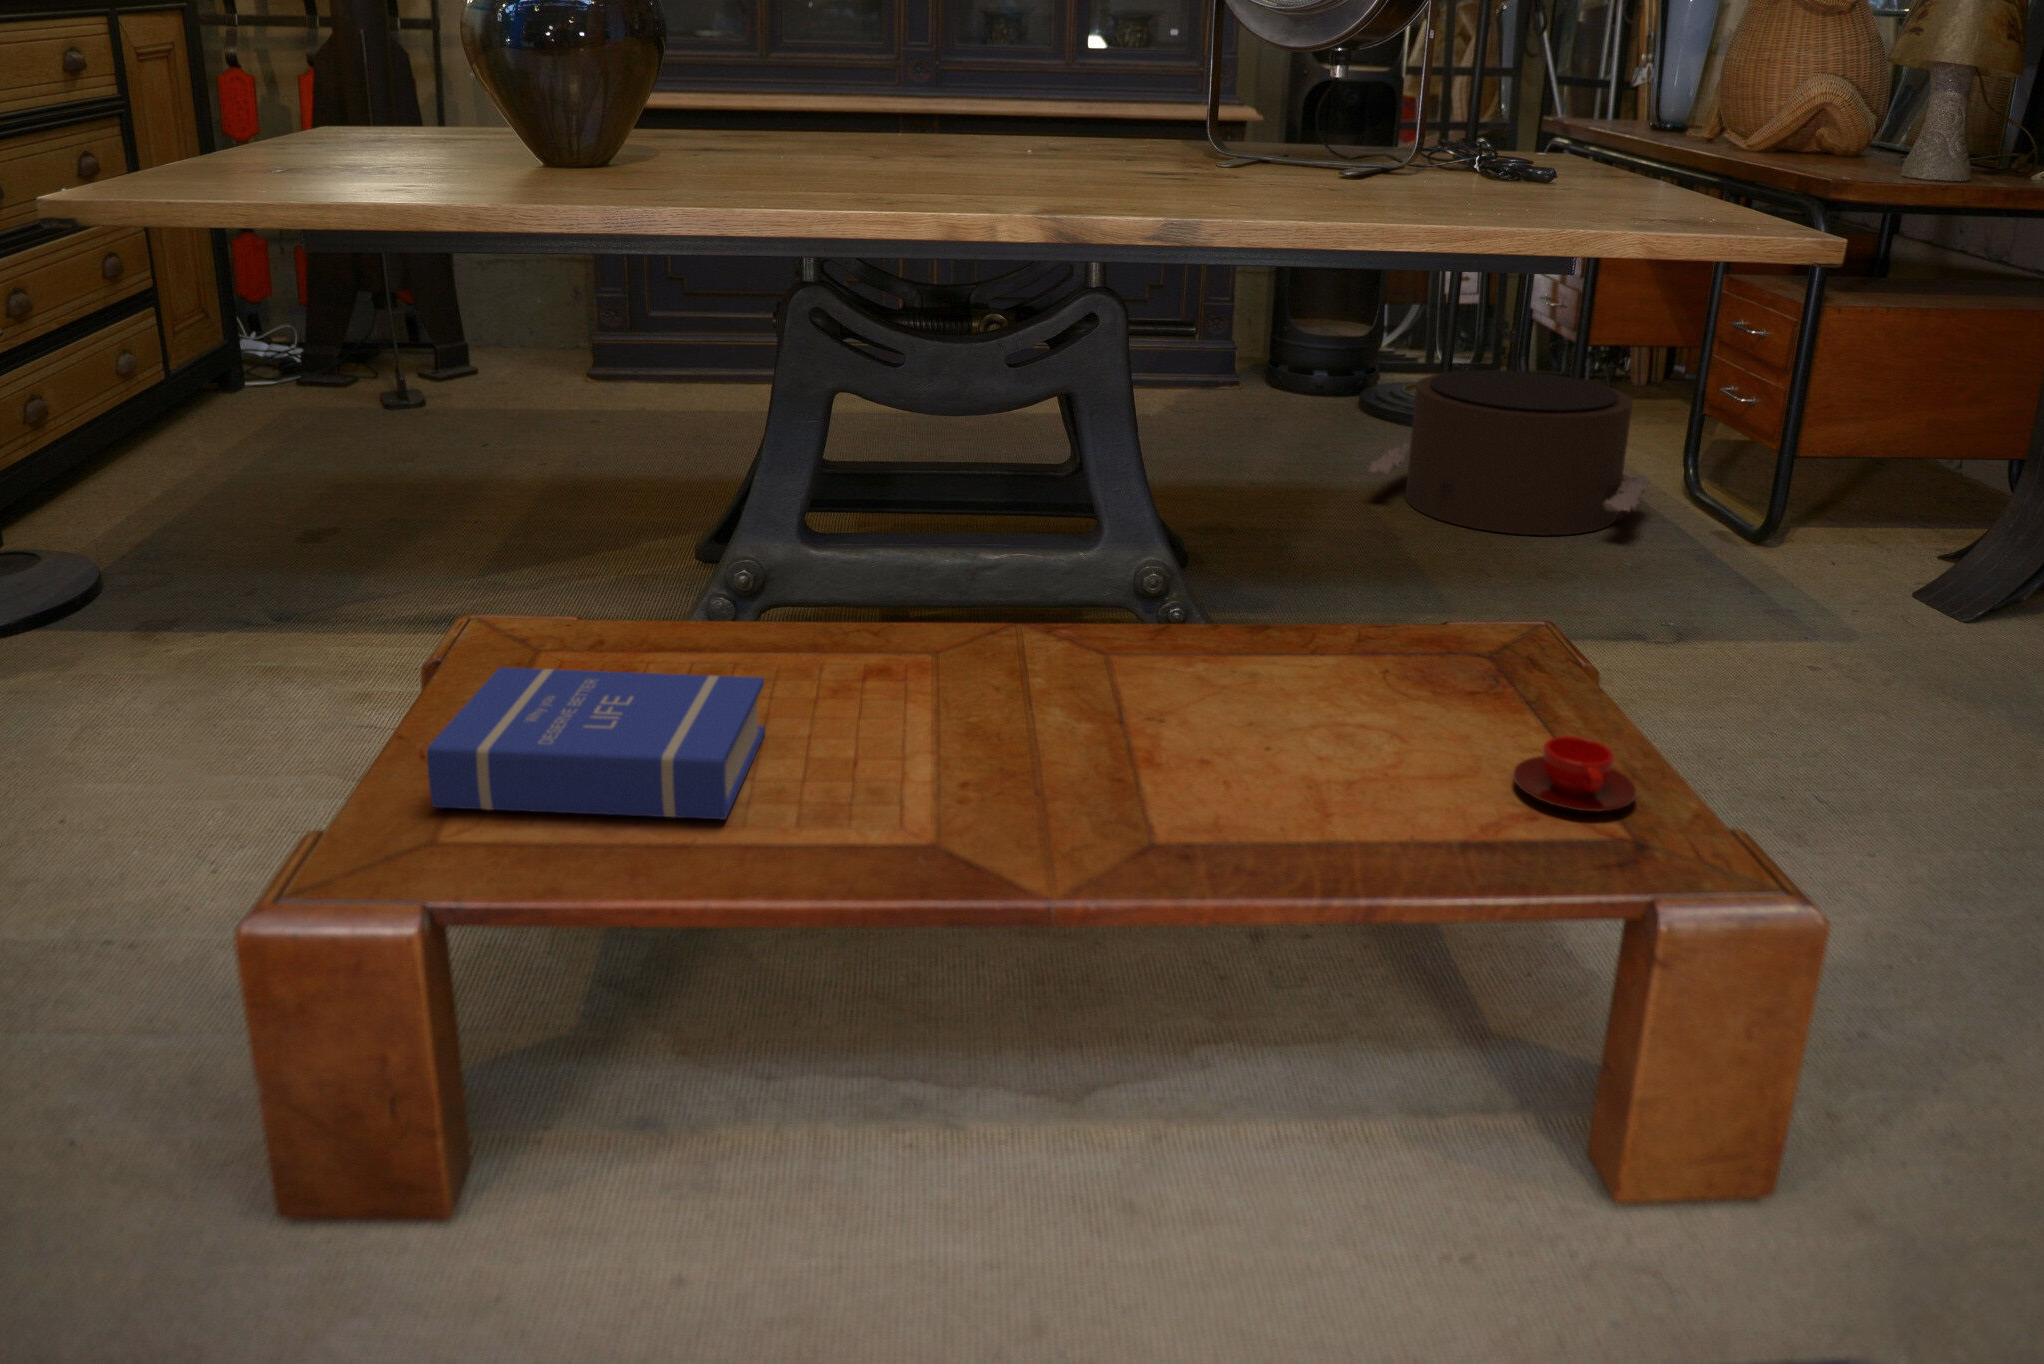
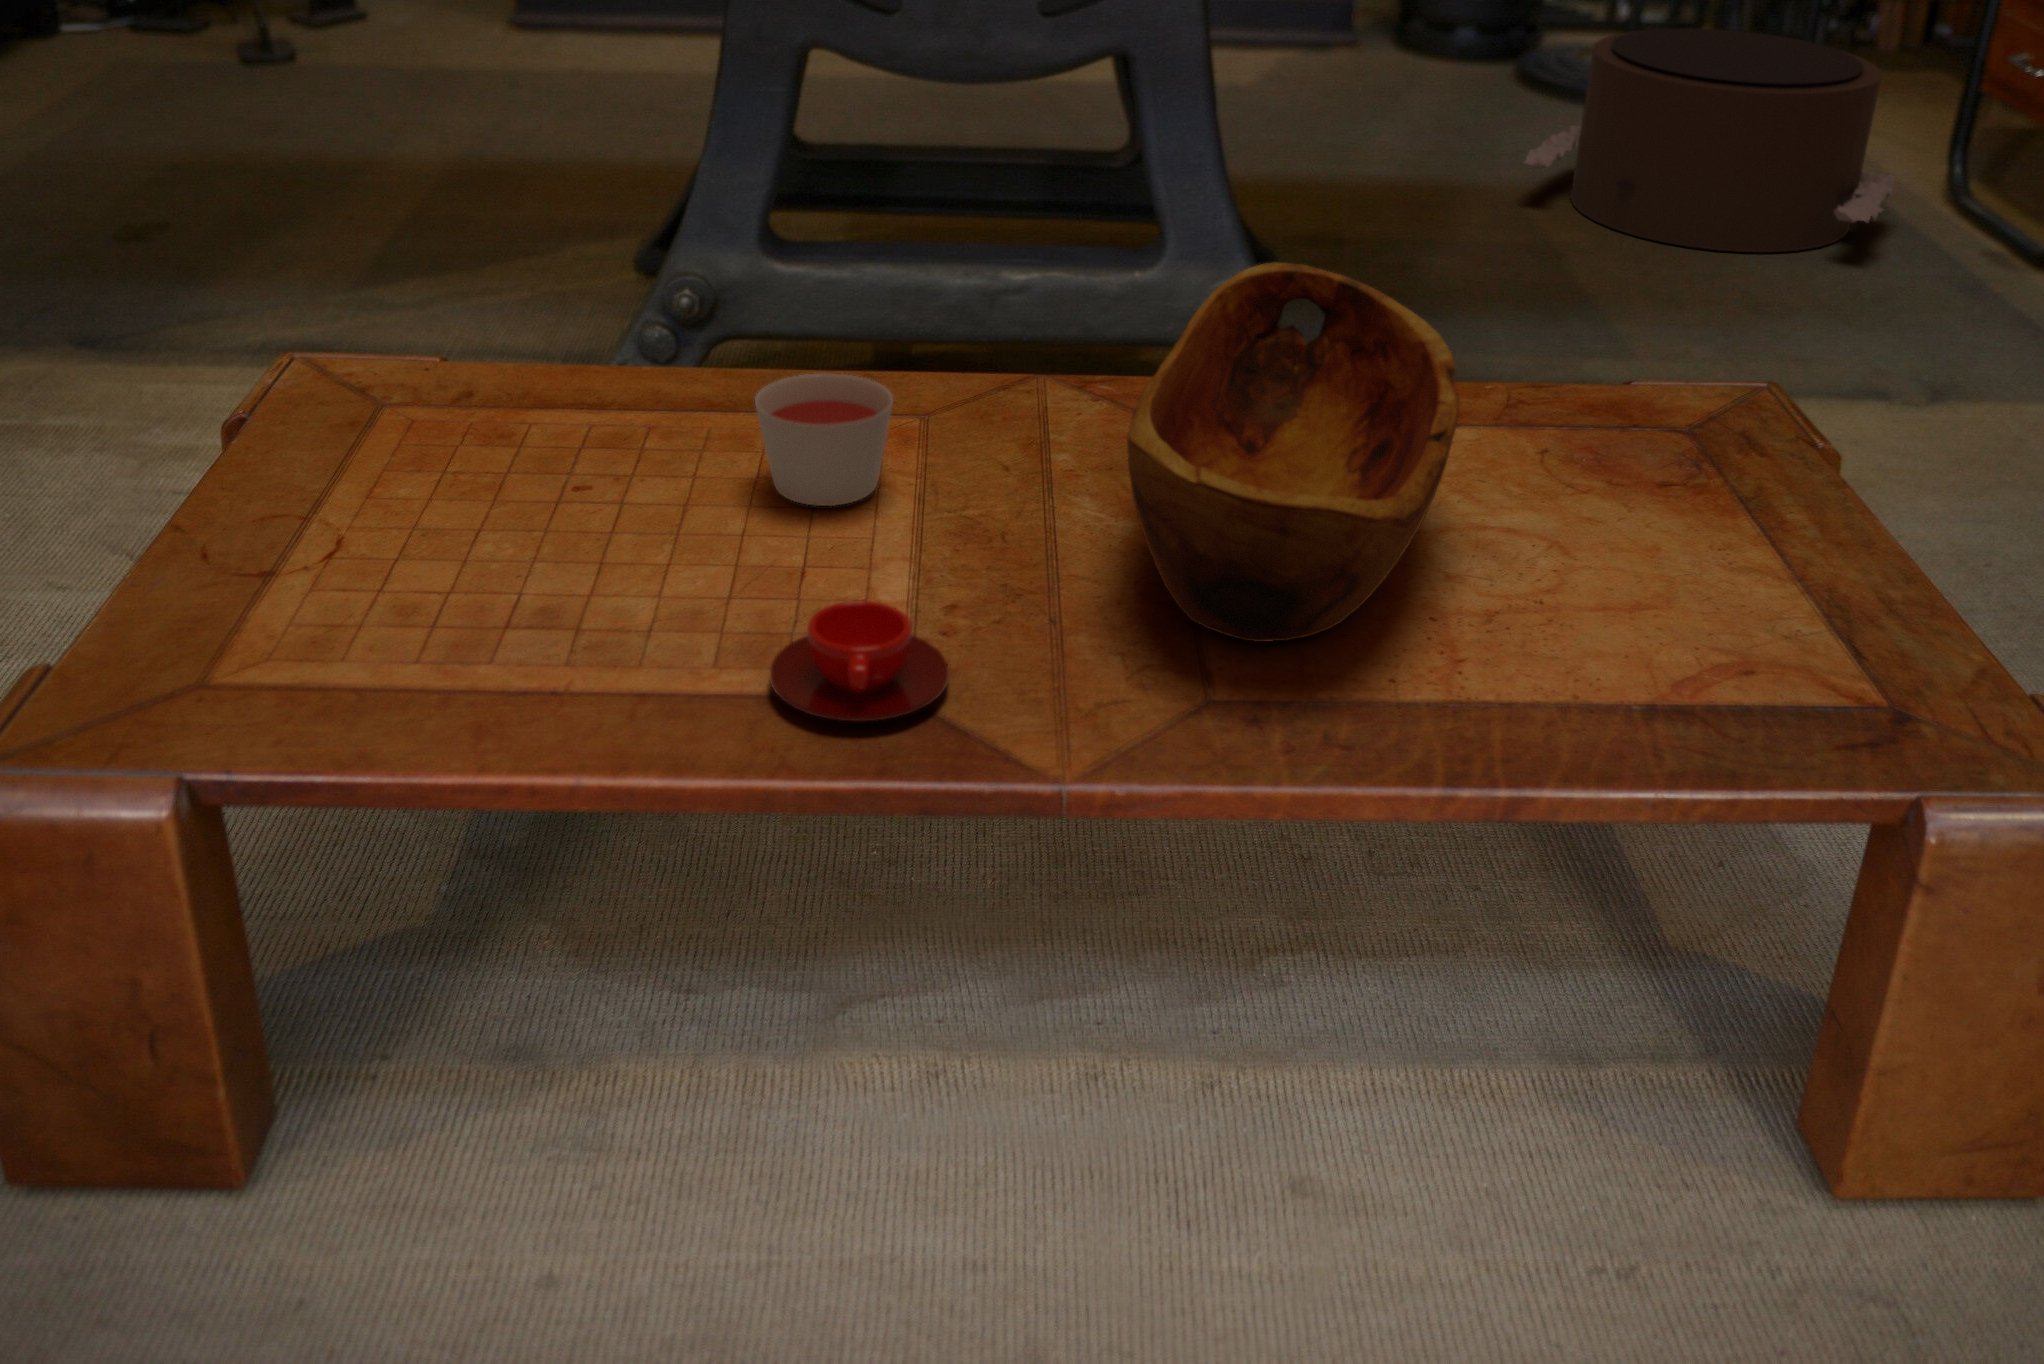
wooden bowl: none [1090,540,1321,803] -> present [1127,263,1460,642]
candle: none [819,622,918,716] -> present [755,374,893,506]
book: present [427,667,765,819] -> none [190,431,678,656]
teacup: present [1513,736,1636,811] -> present [769,601,949,721]

